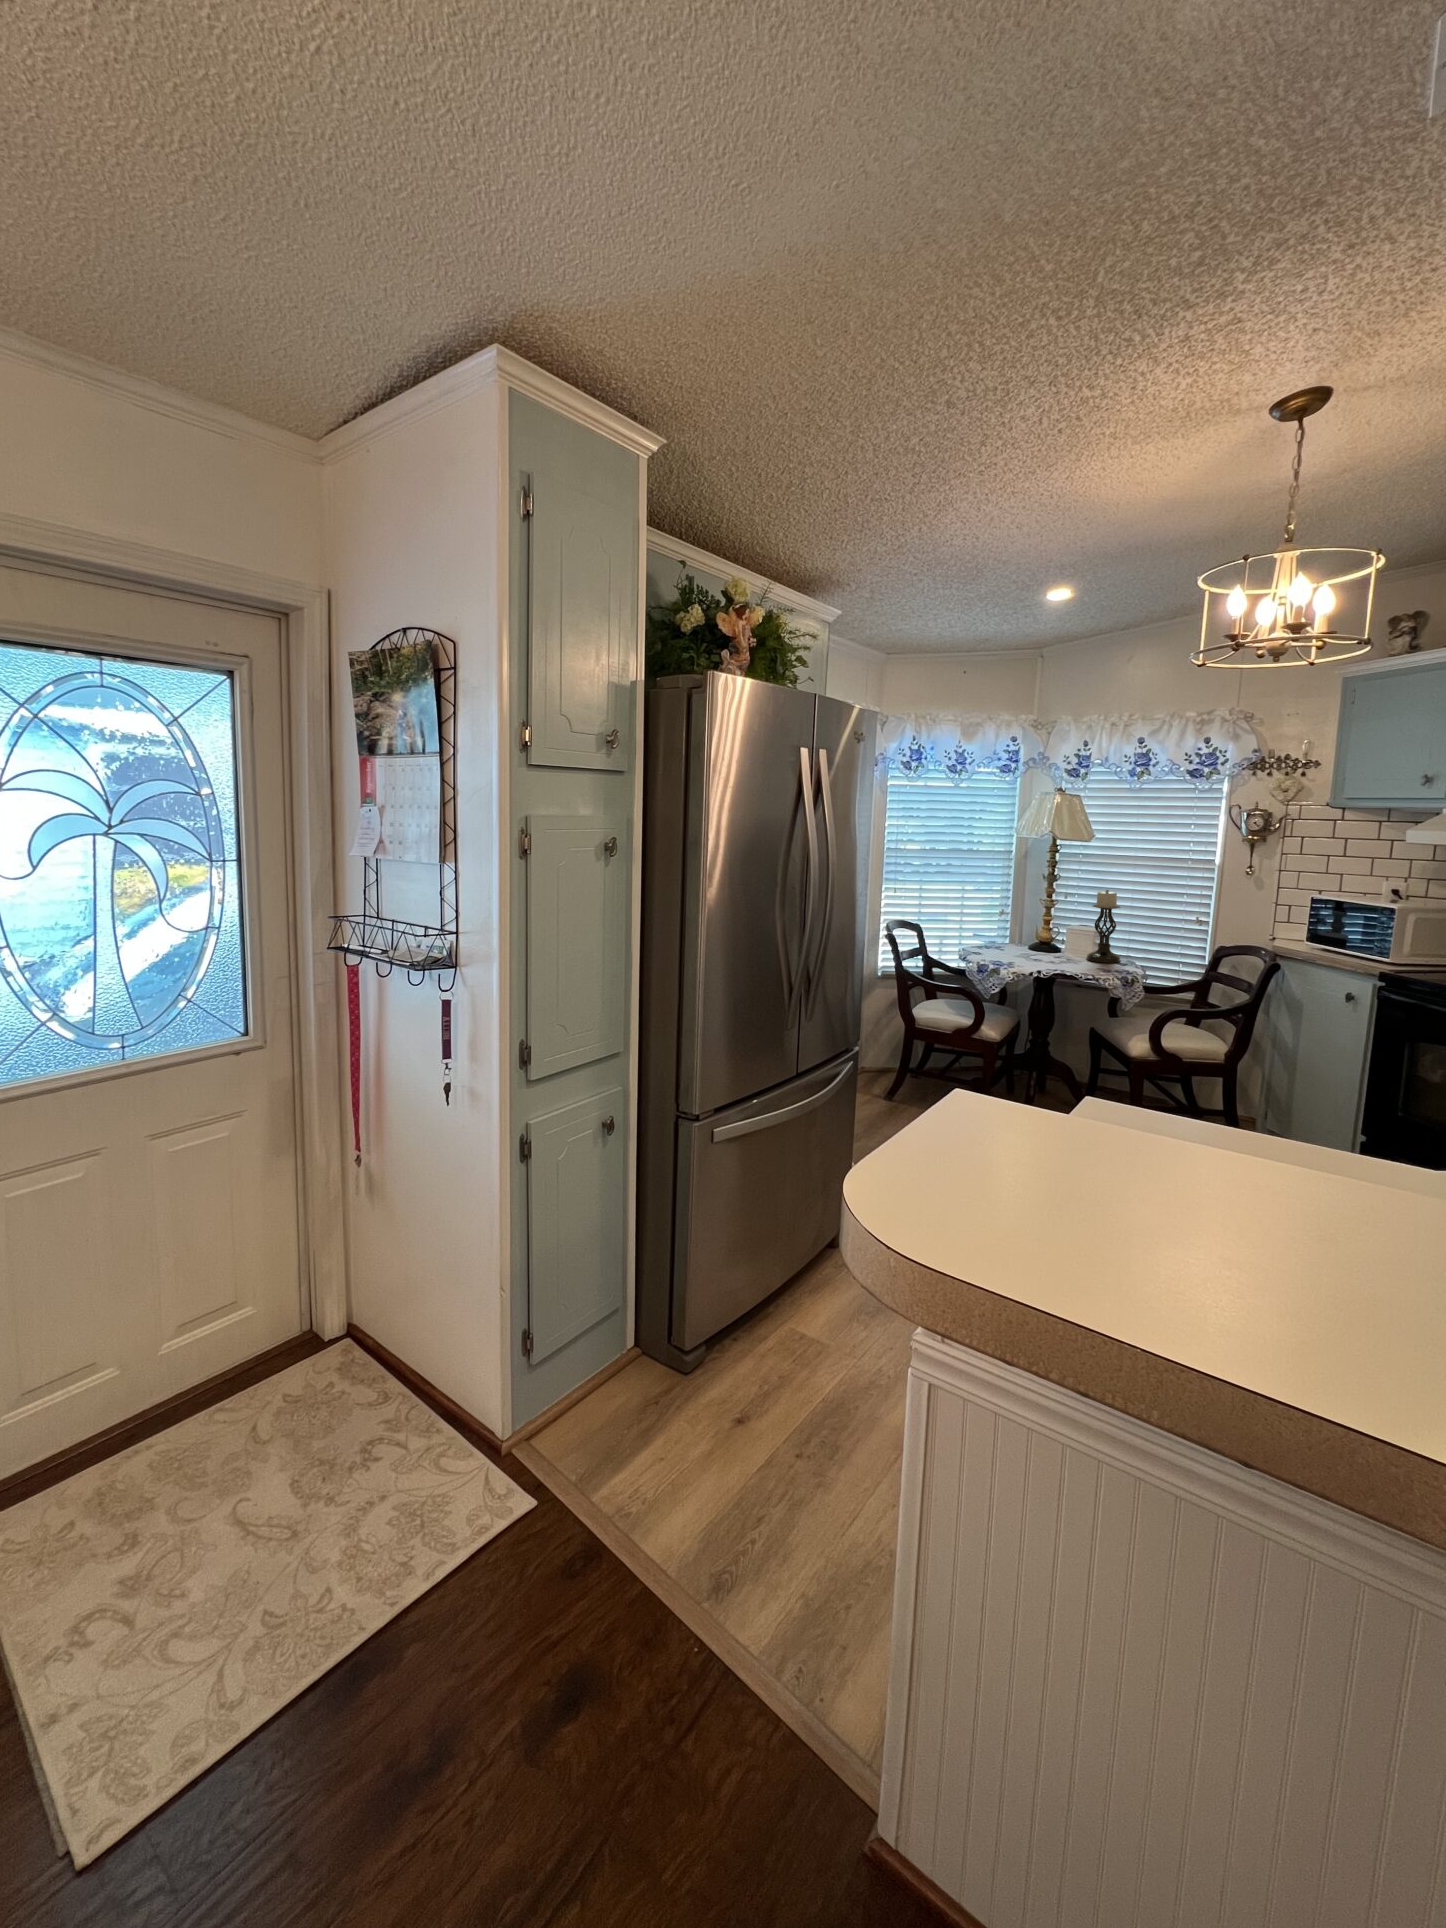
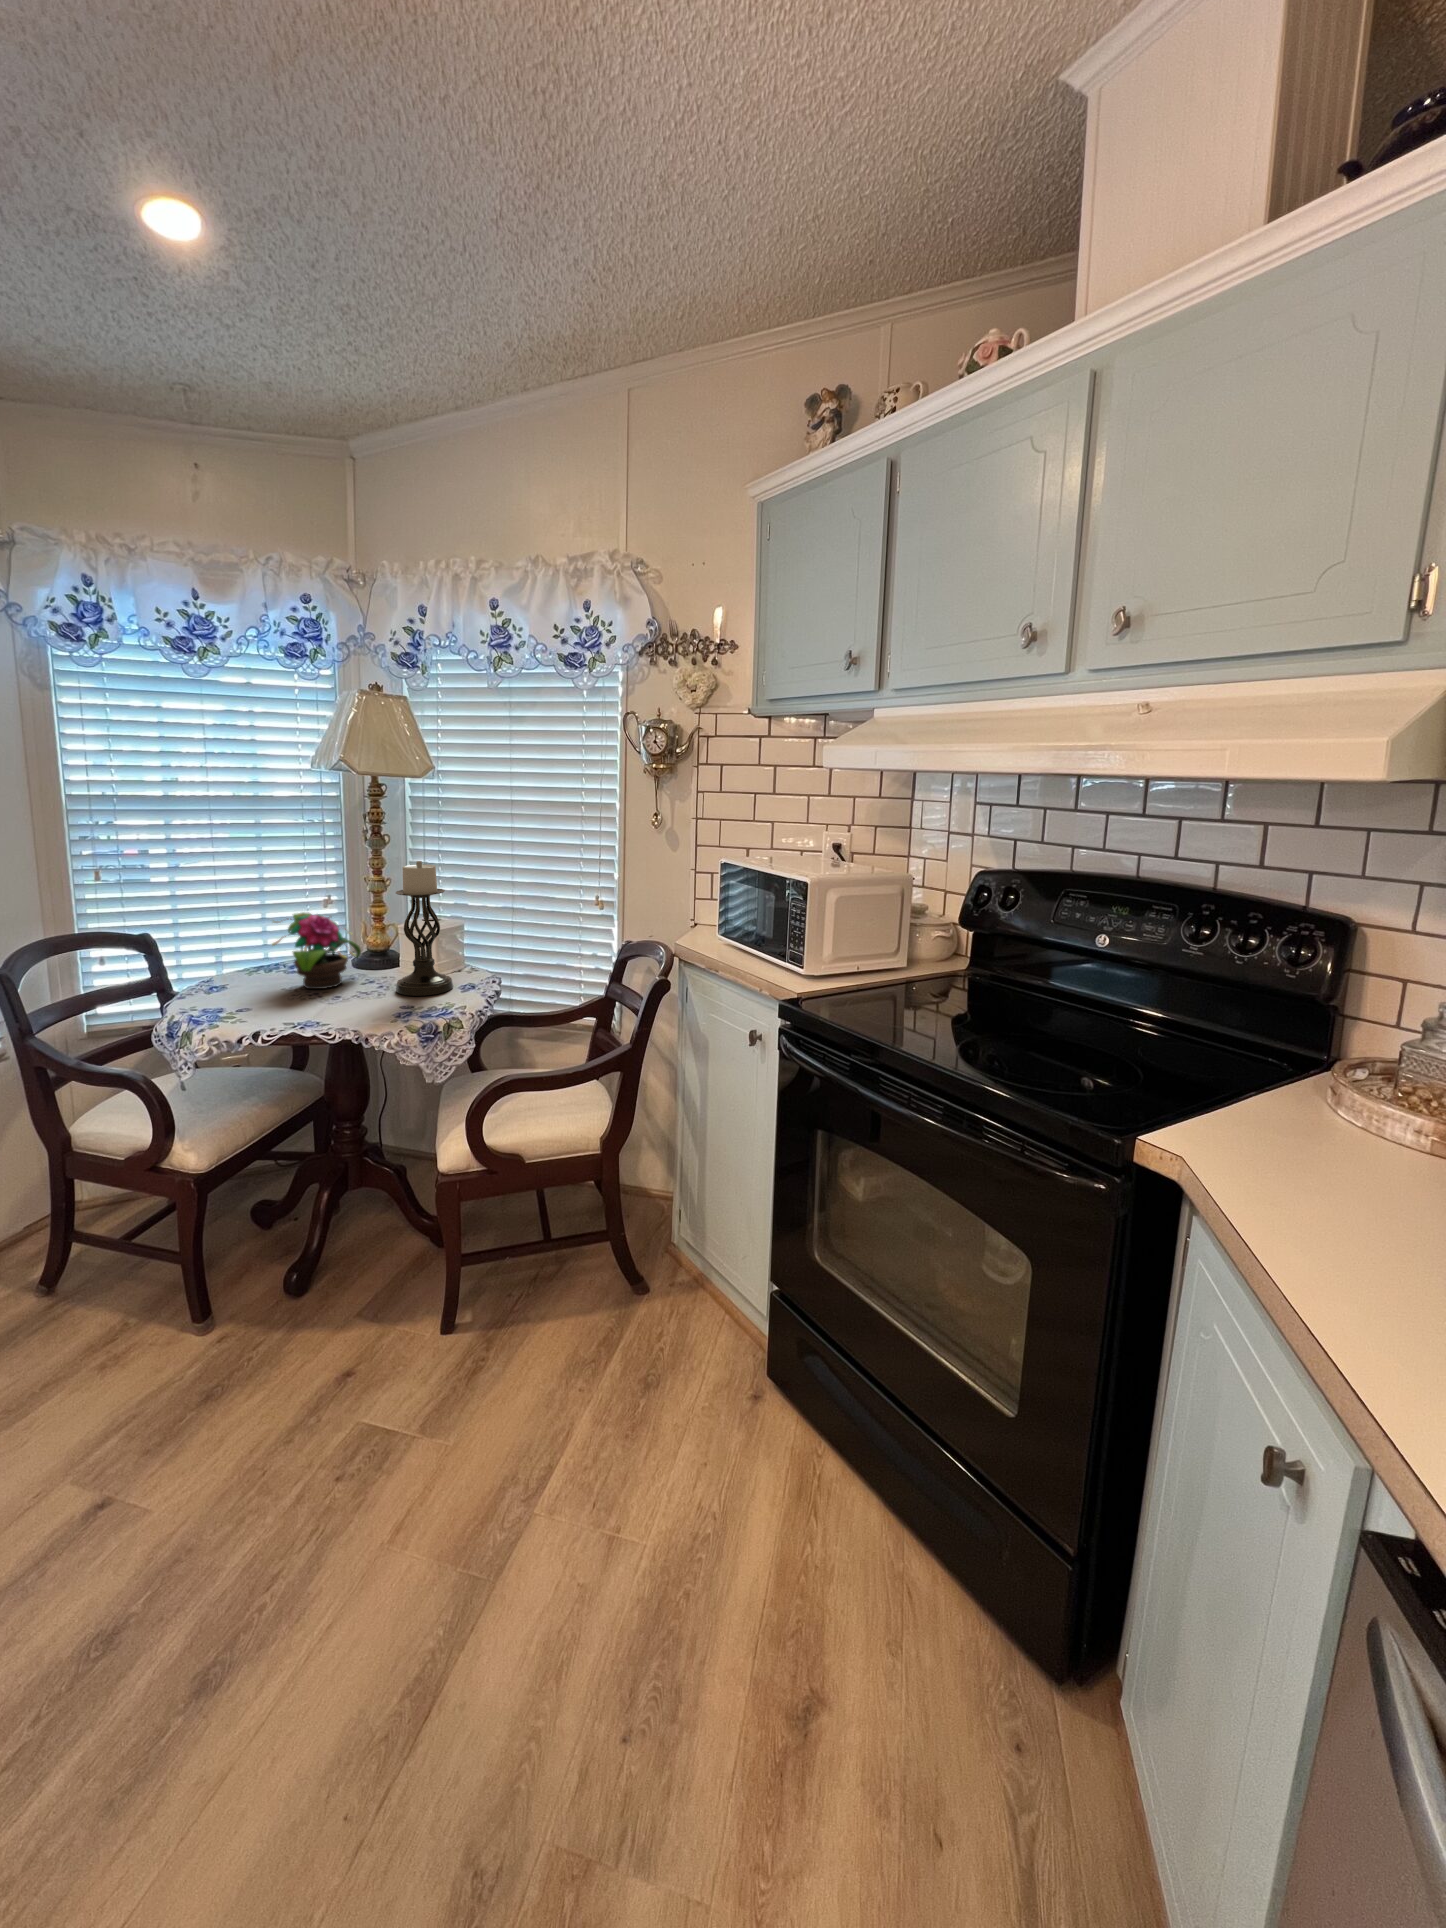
potted flower: none [1016,915,1058,956] -> present [272,912,361,989]

